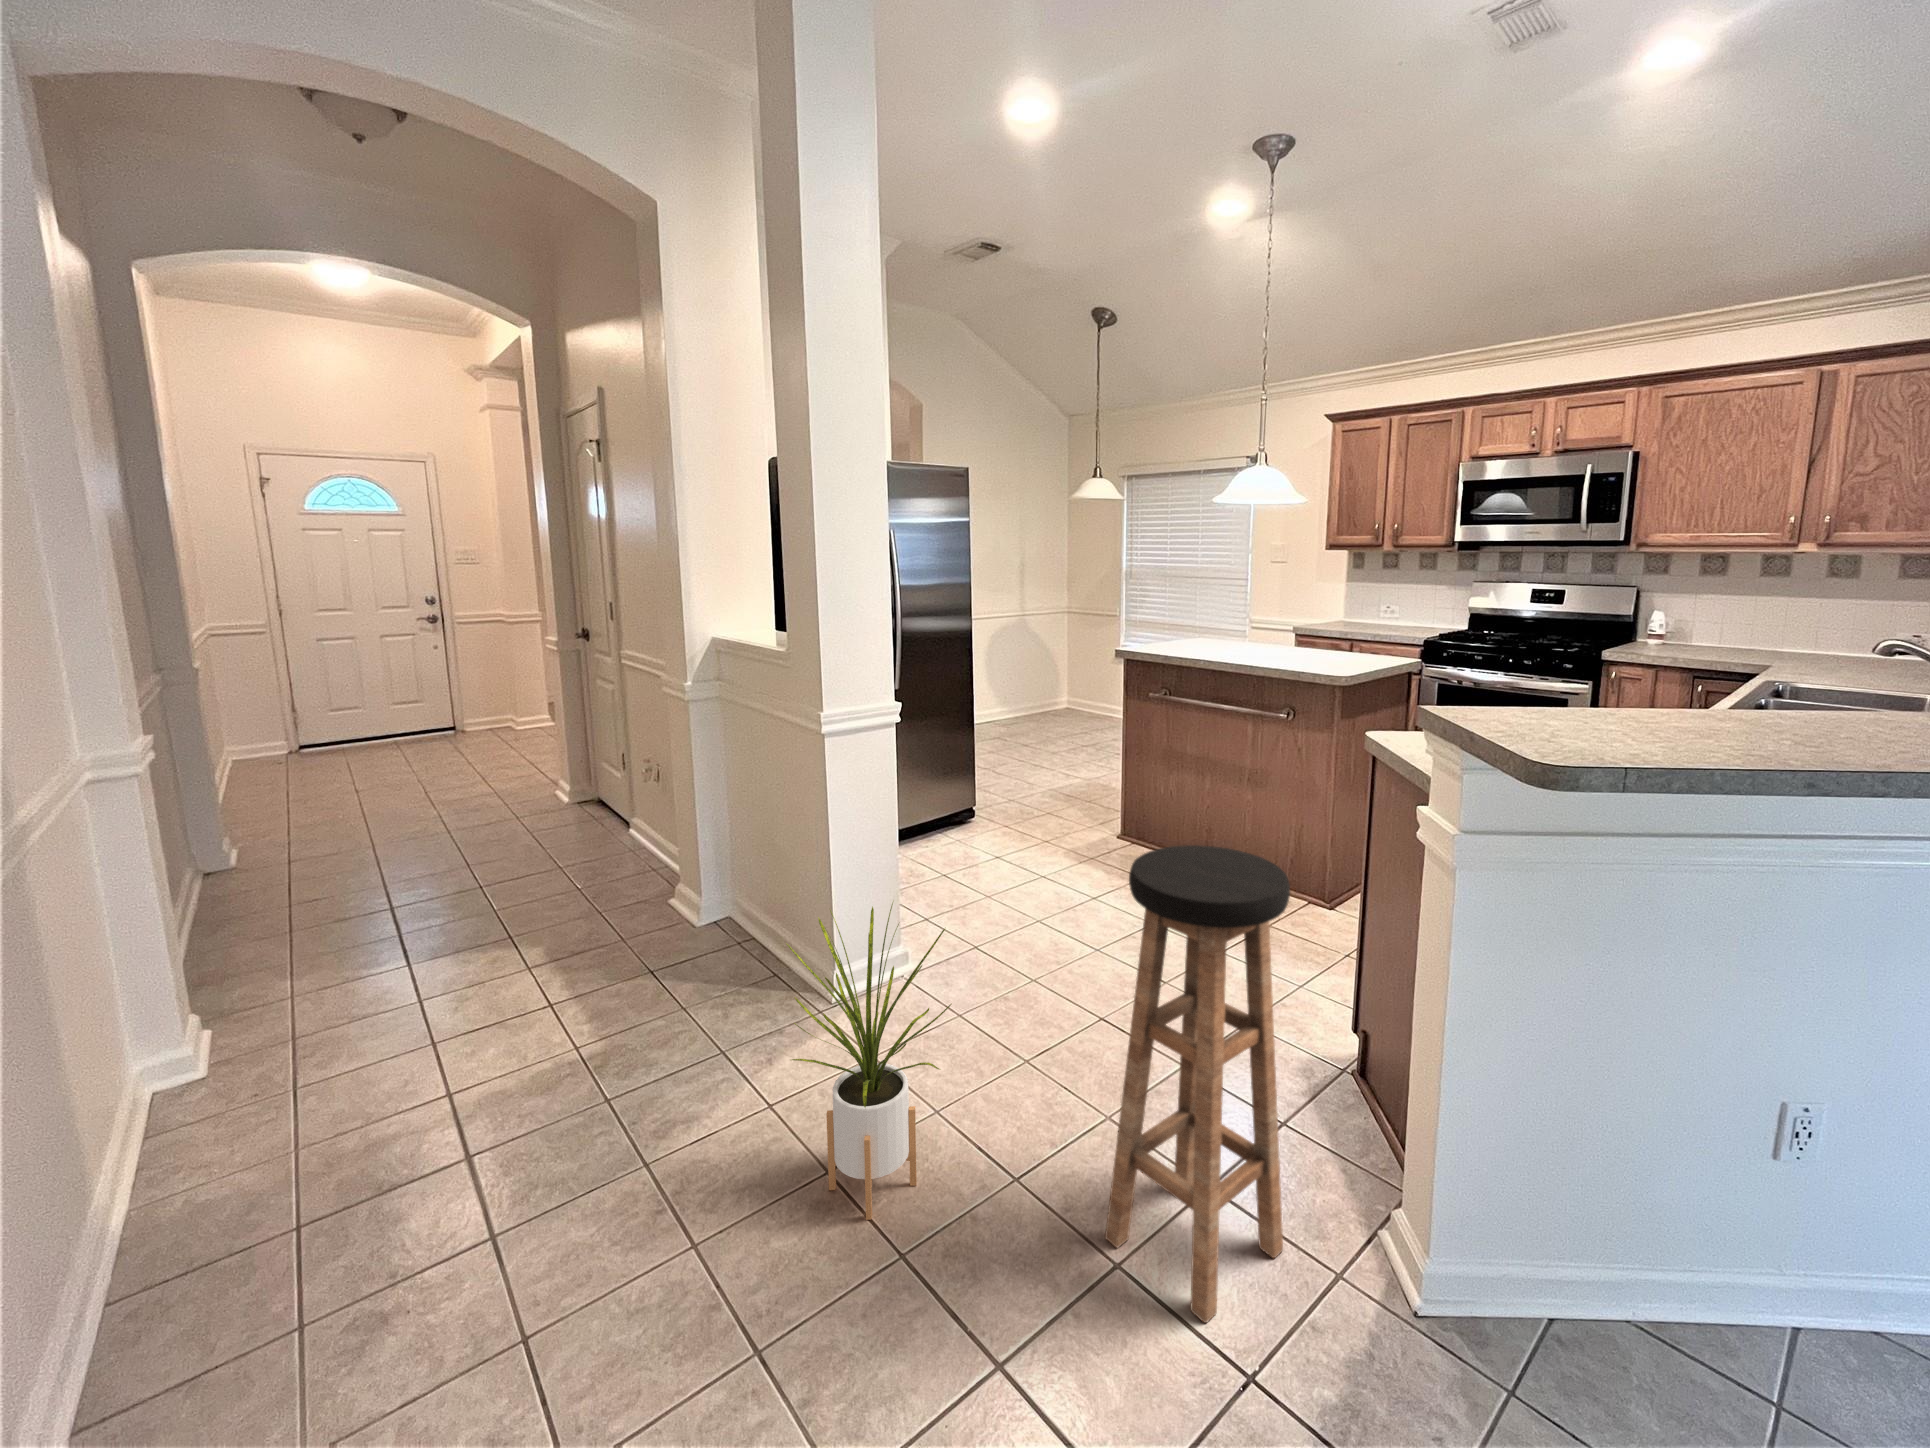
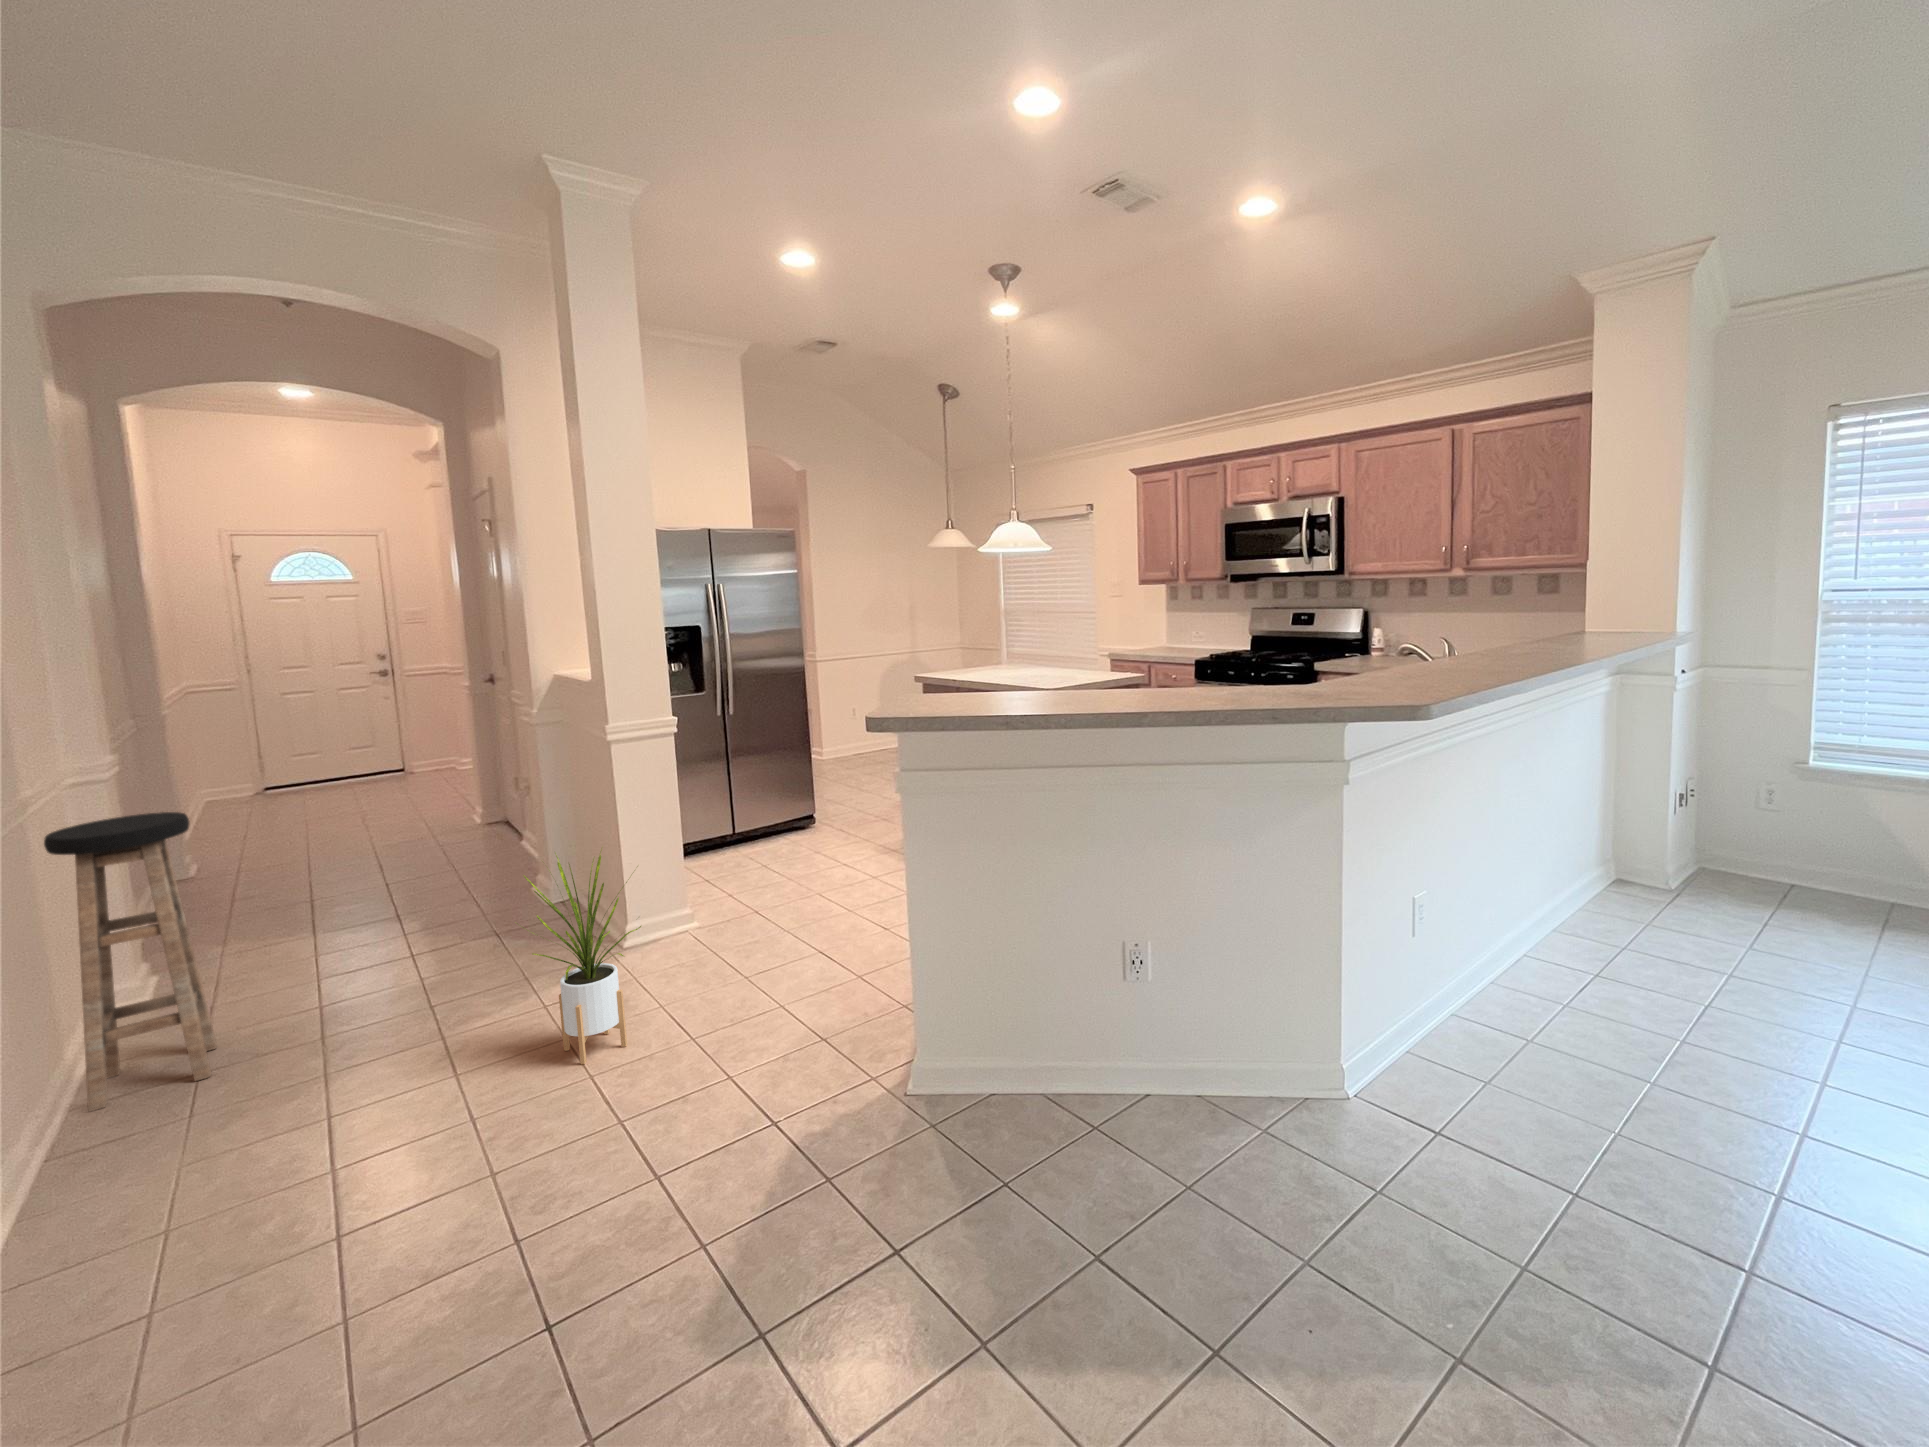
bar stool: present [1105,845,1290,1323] -> present [44,812,217,1111]

